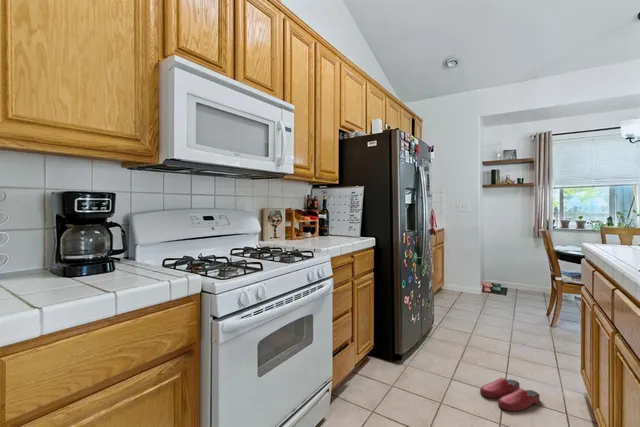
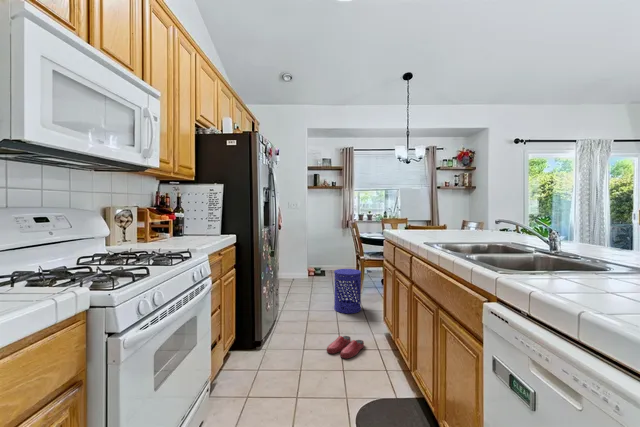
waste bin: none [507,290,550,352] -> present [334,269,361,314]

